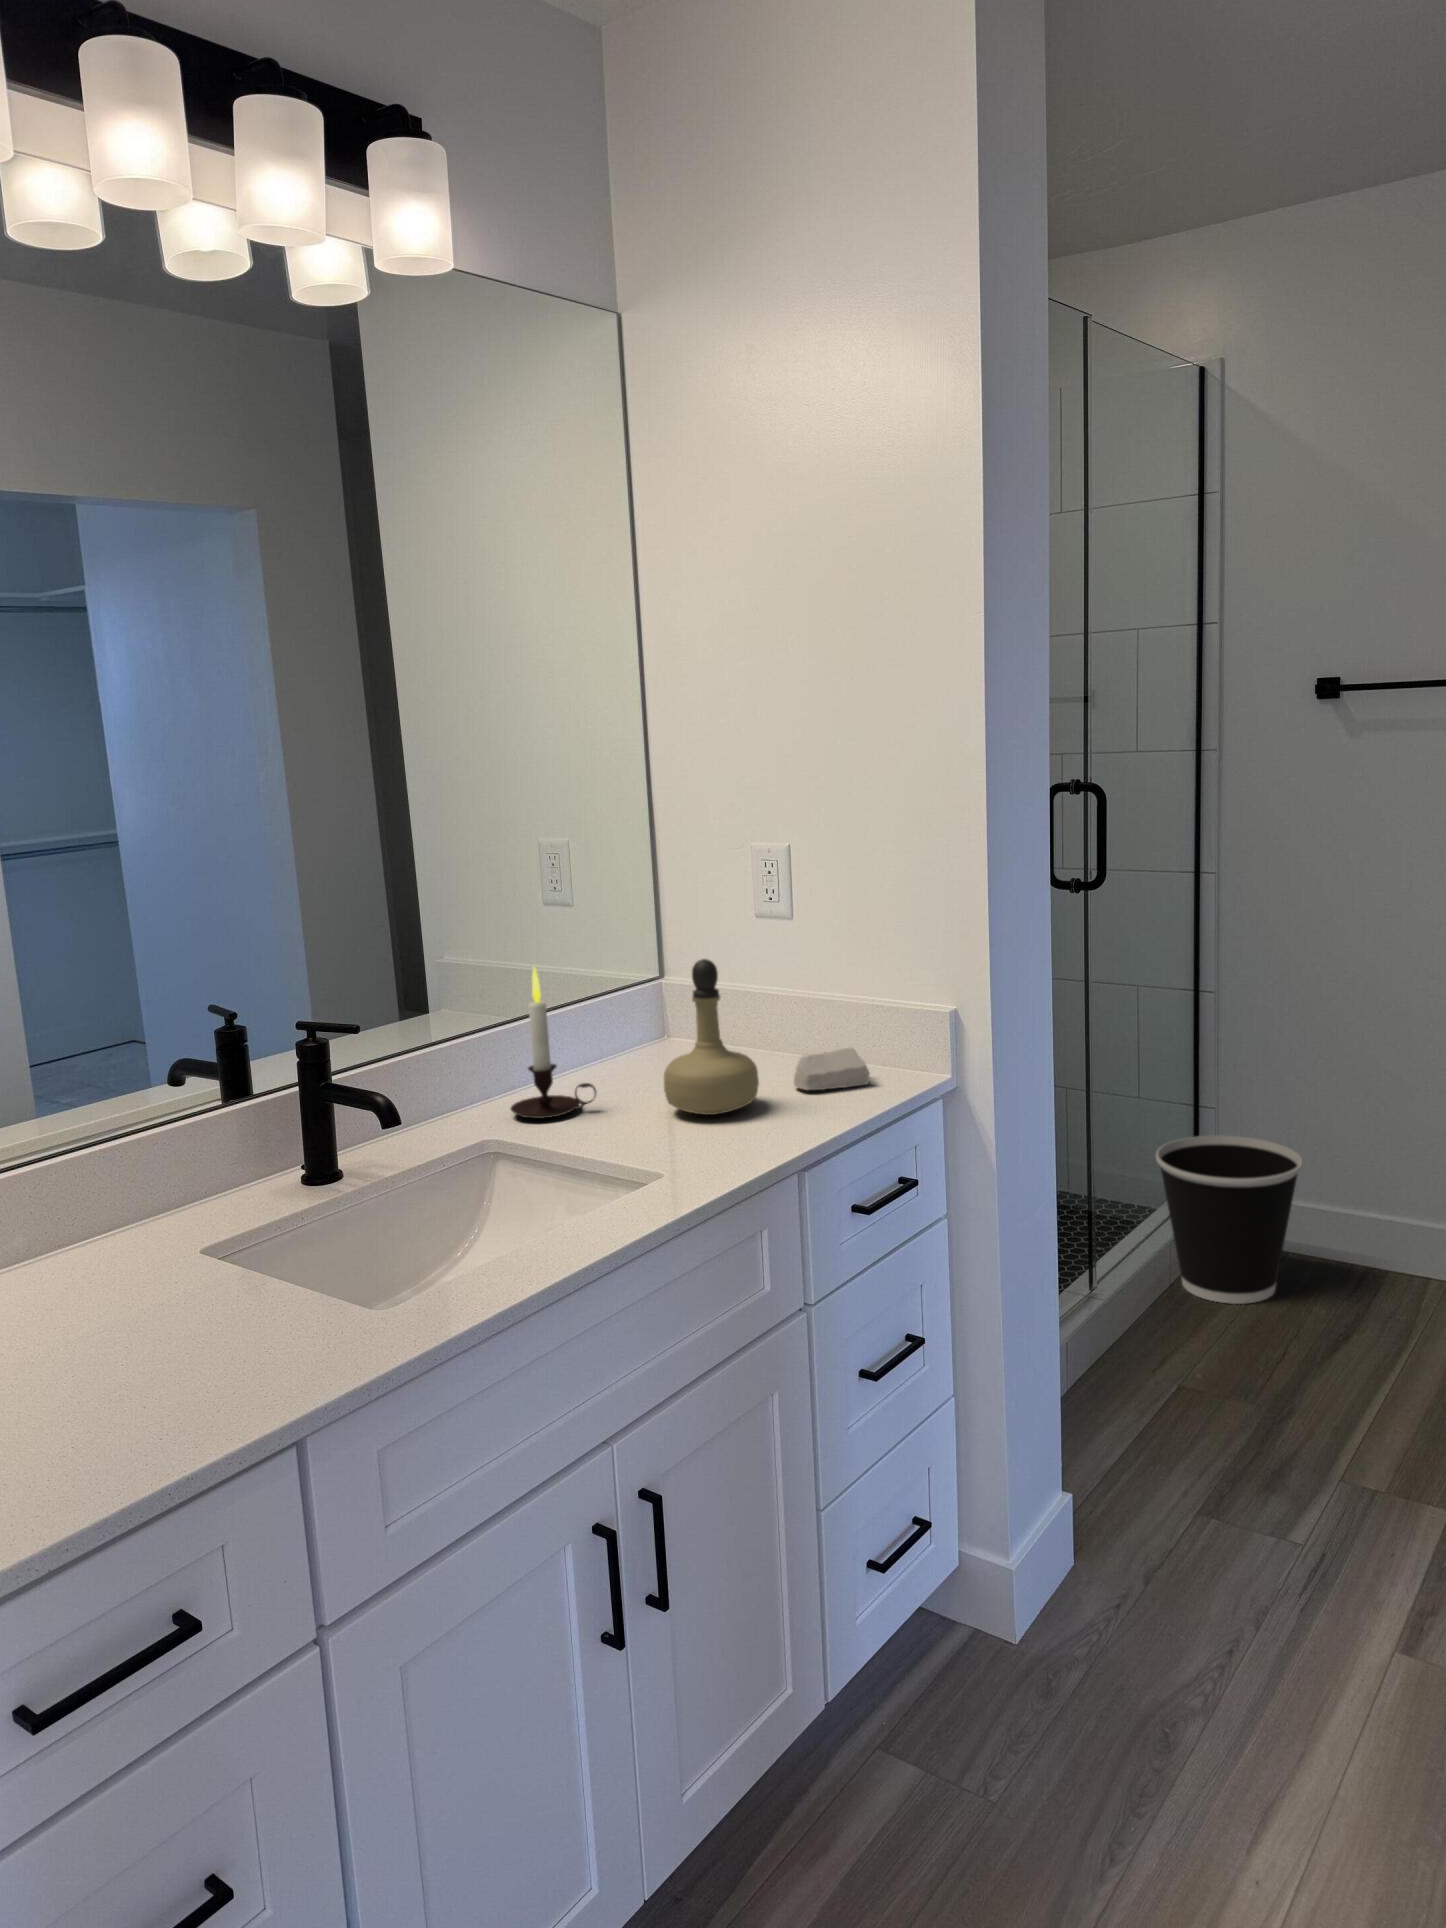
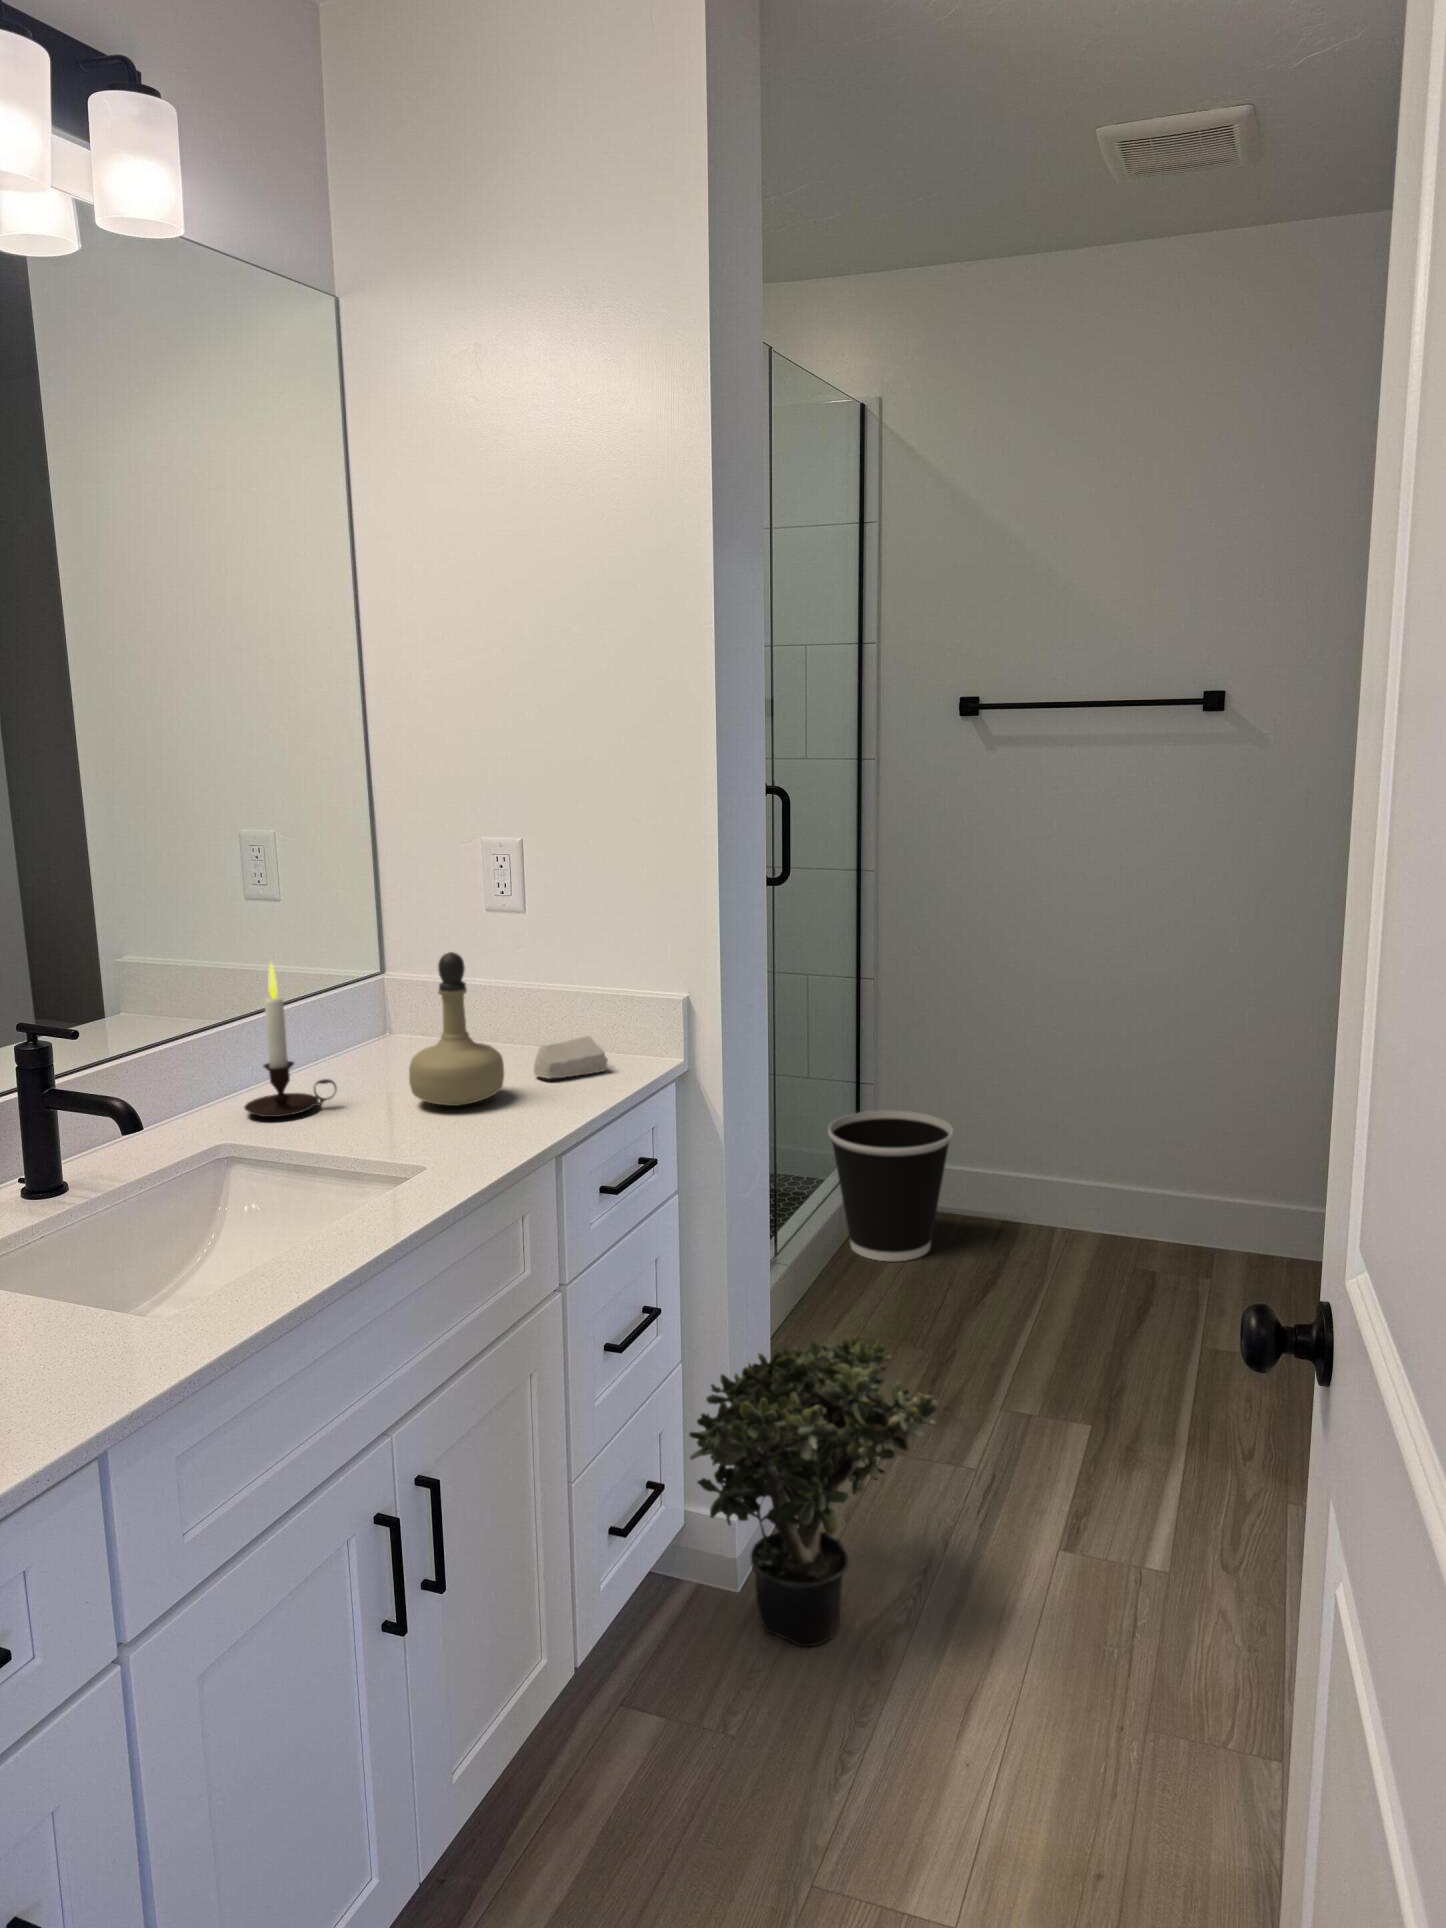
potted plant: none [953,1385,1237,1719] -> present [689,1336,939,1646]

